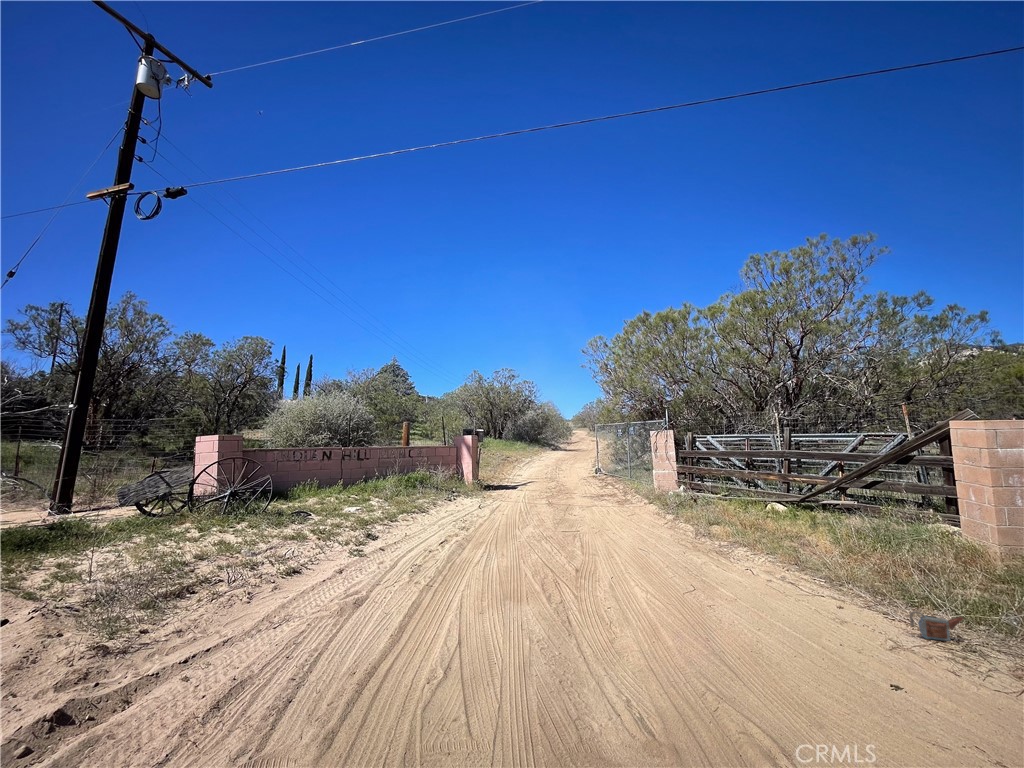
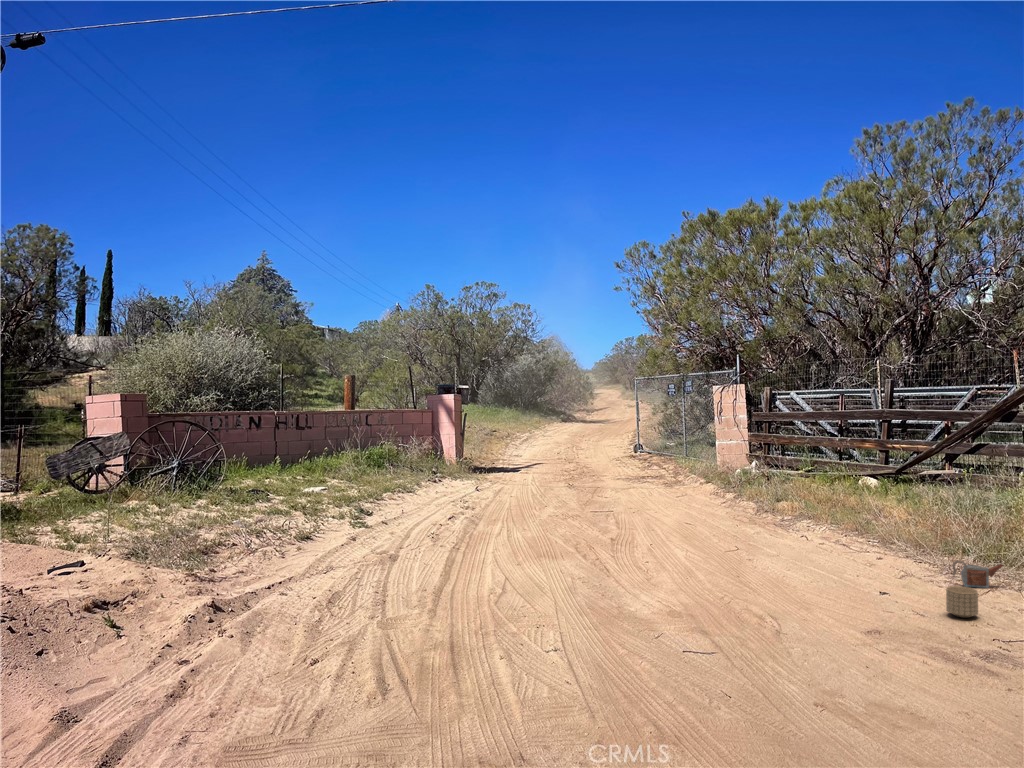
planter: none [926,651,967,690] -> present [946,586,978,618]

